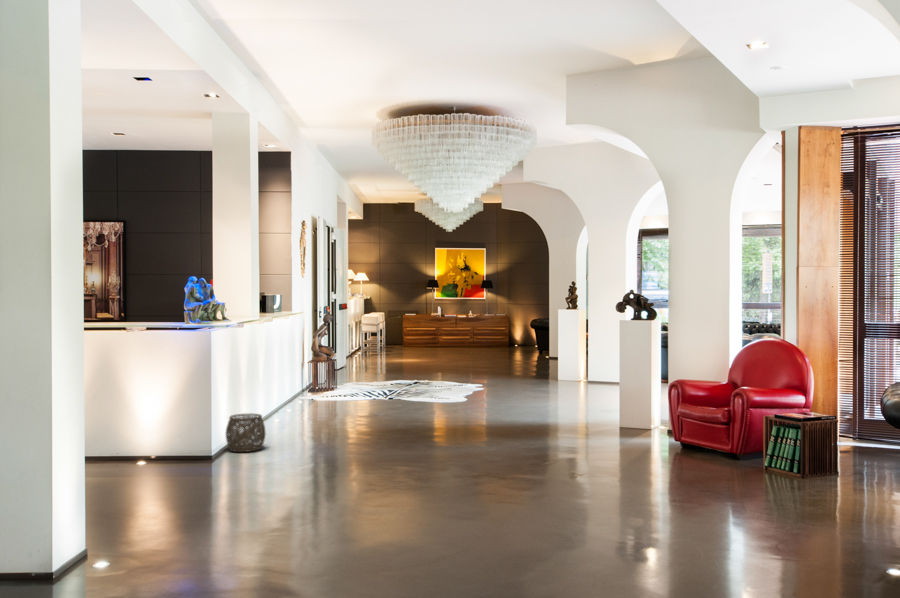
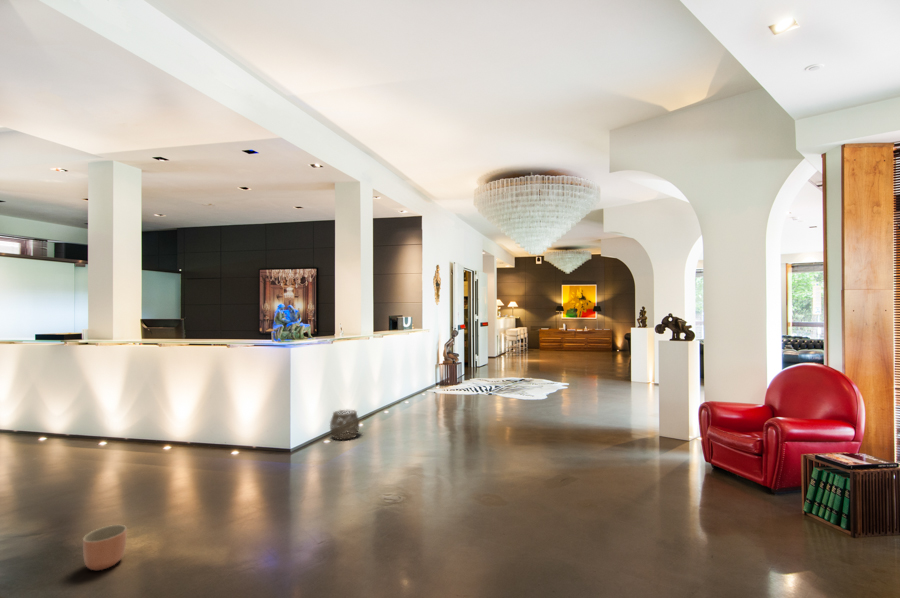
planter: none [110,516,152,560] -> present [83,525,127,570]

